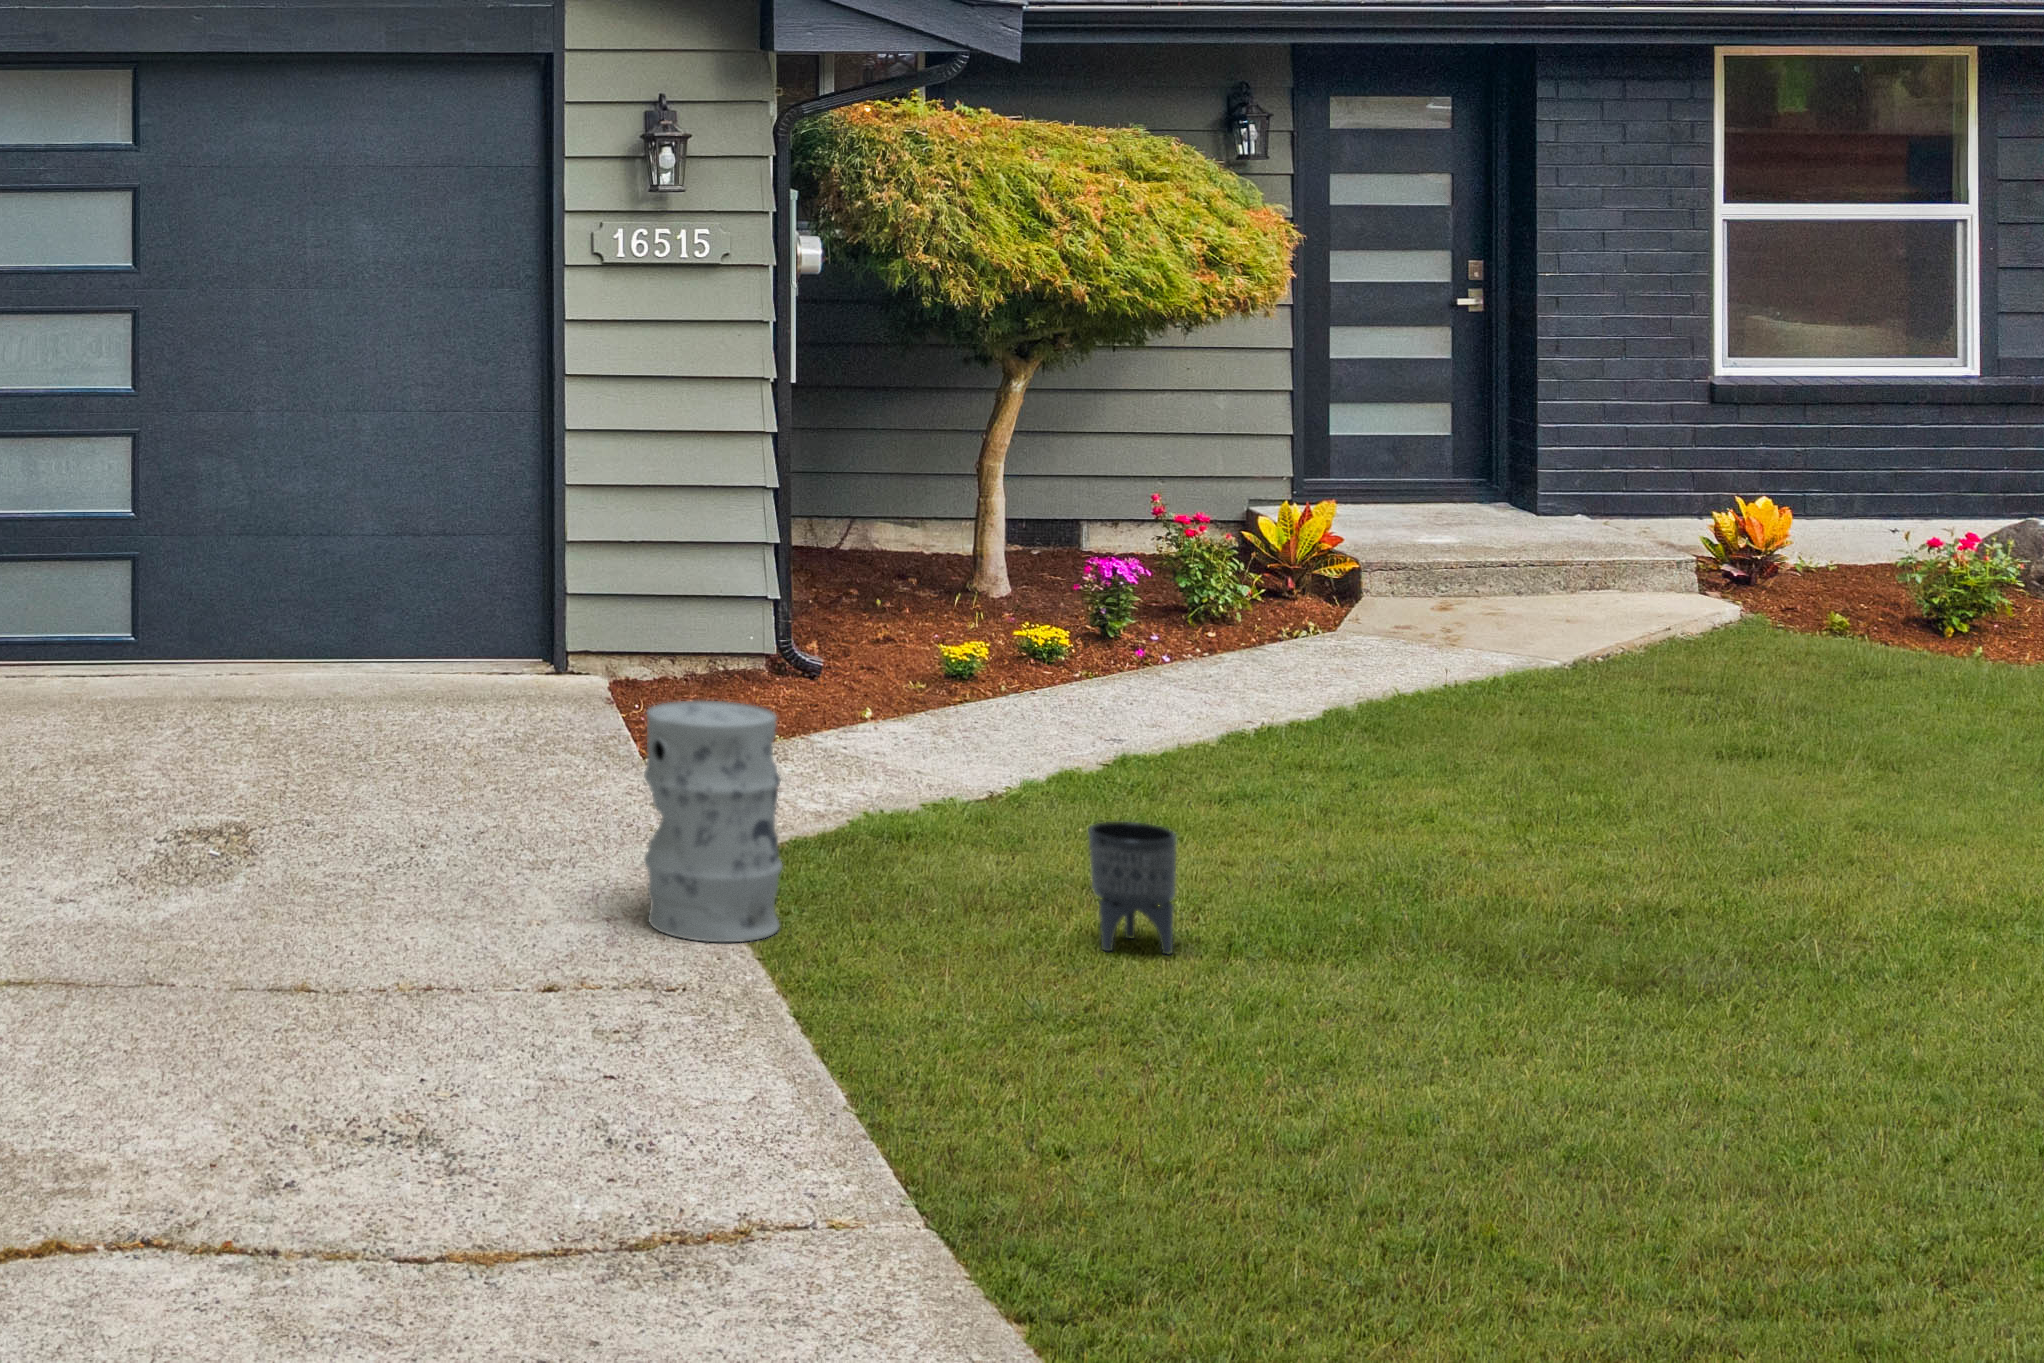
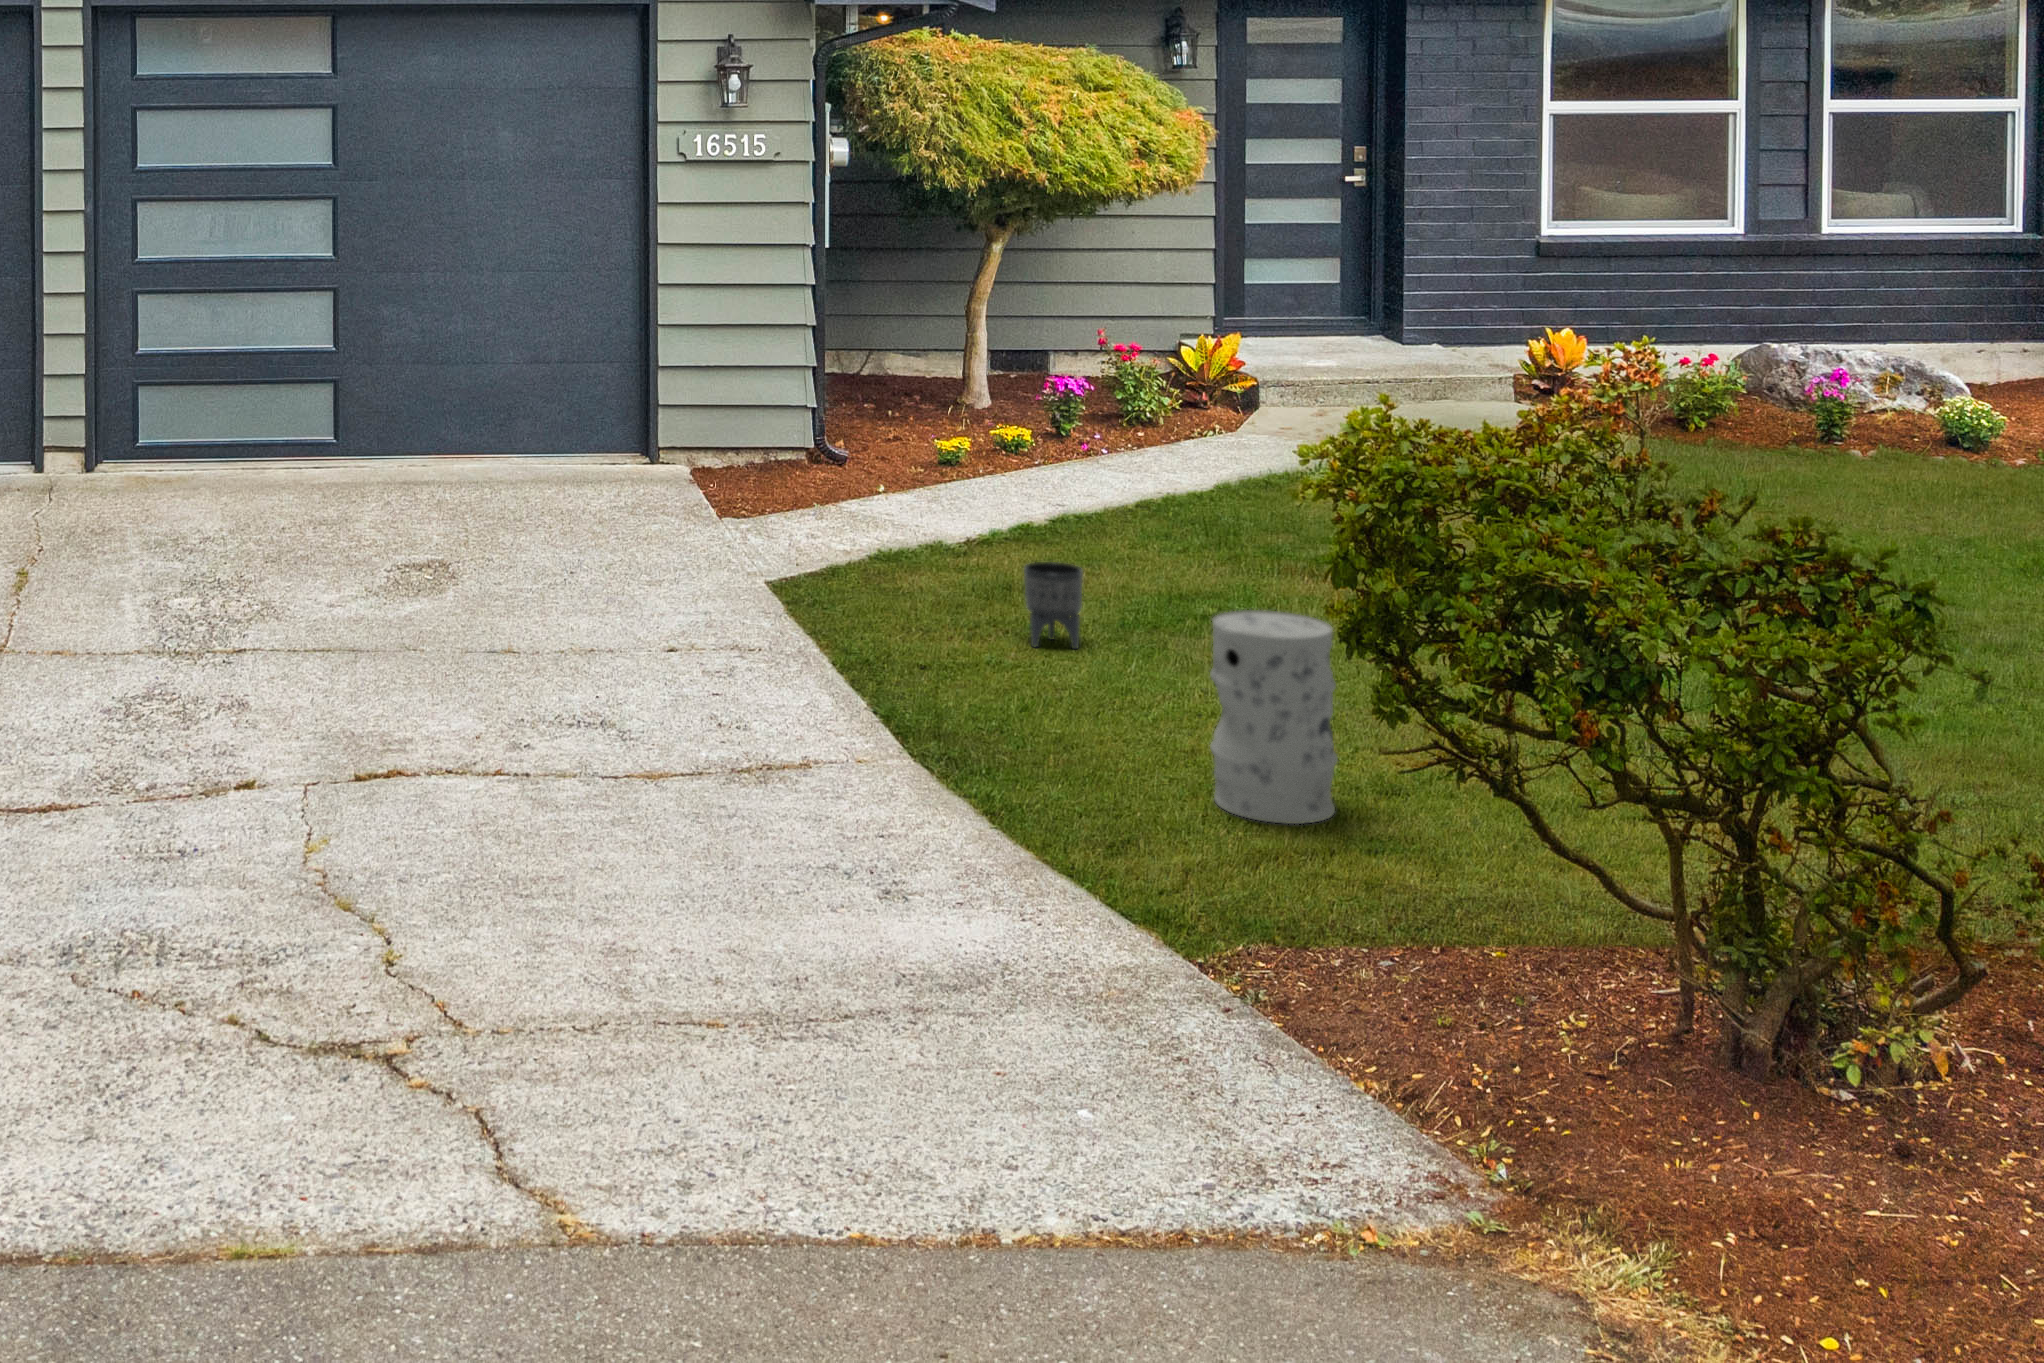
trash can: present [644,701,782,942] -> present [1210,610,1338,824]

